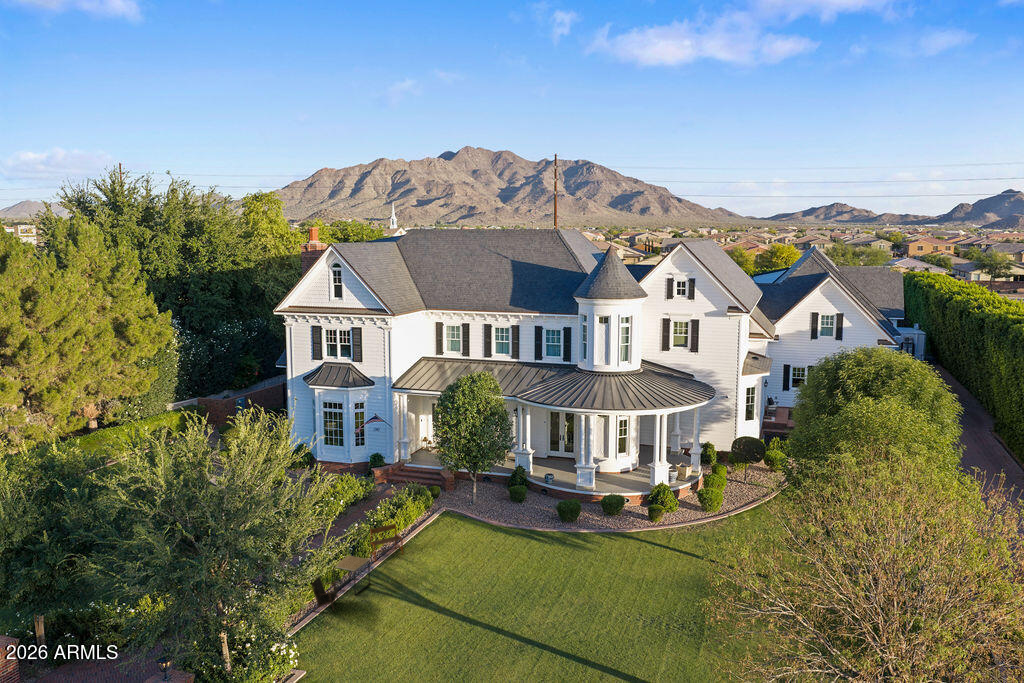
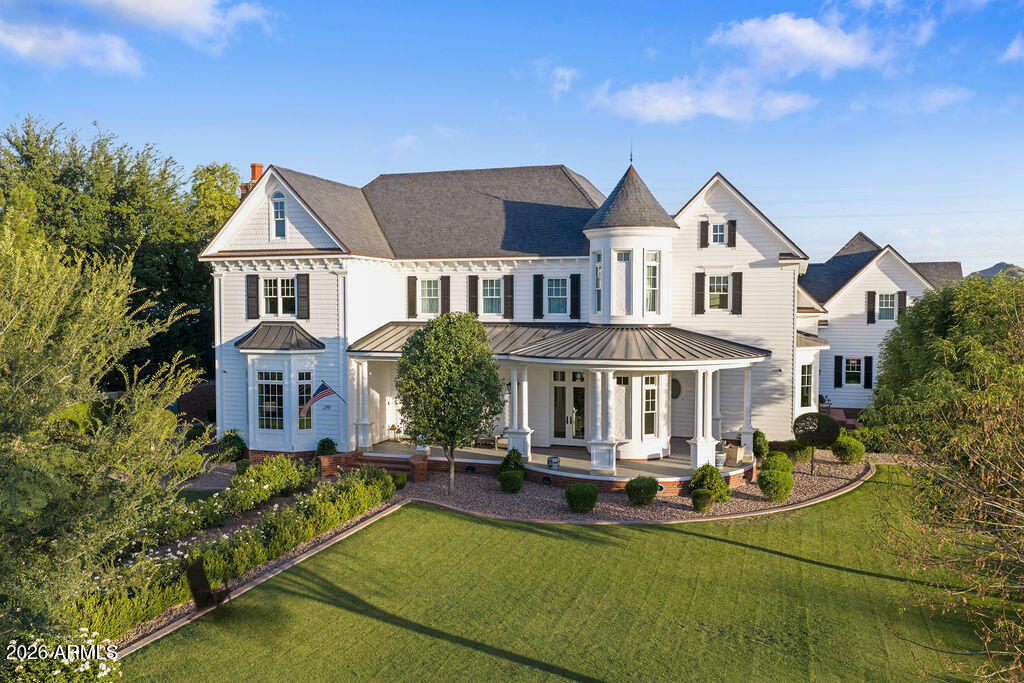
bench: present [370,524,403,561] -> none [294,505,343,557]
side table: present [334,556,370,595] -> none [228,541,286,598]

